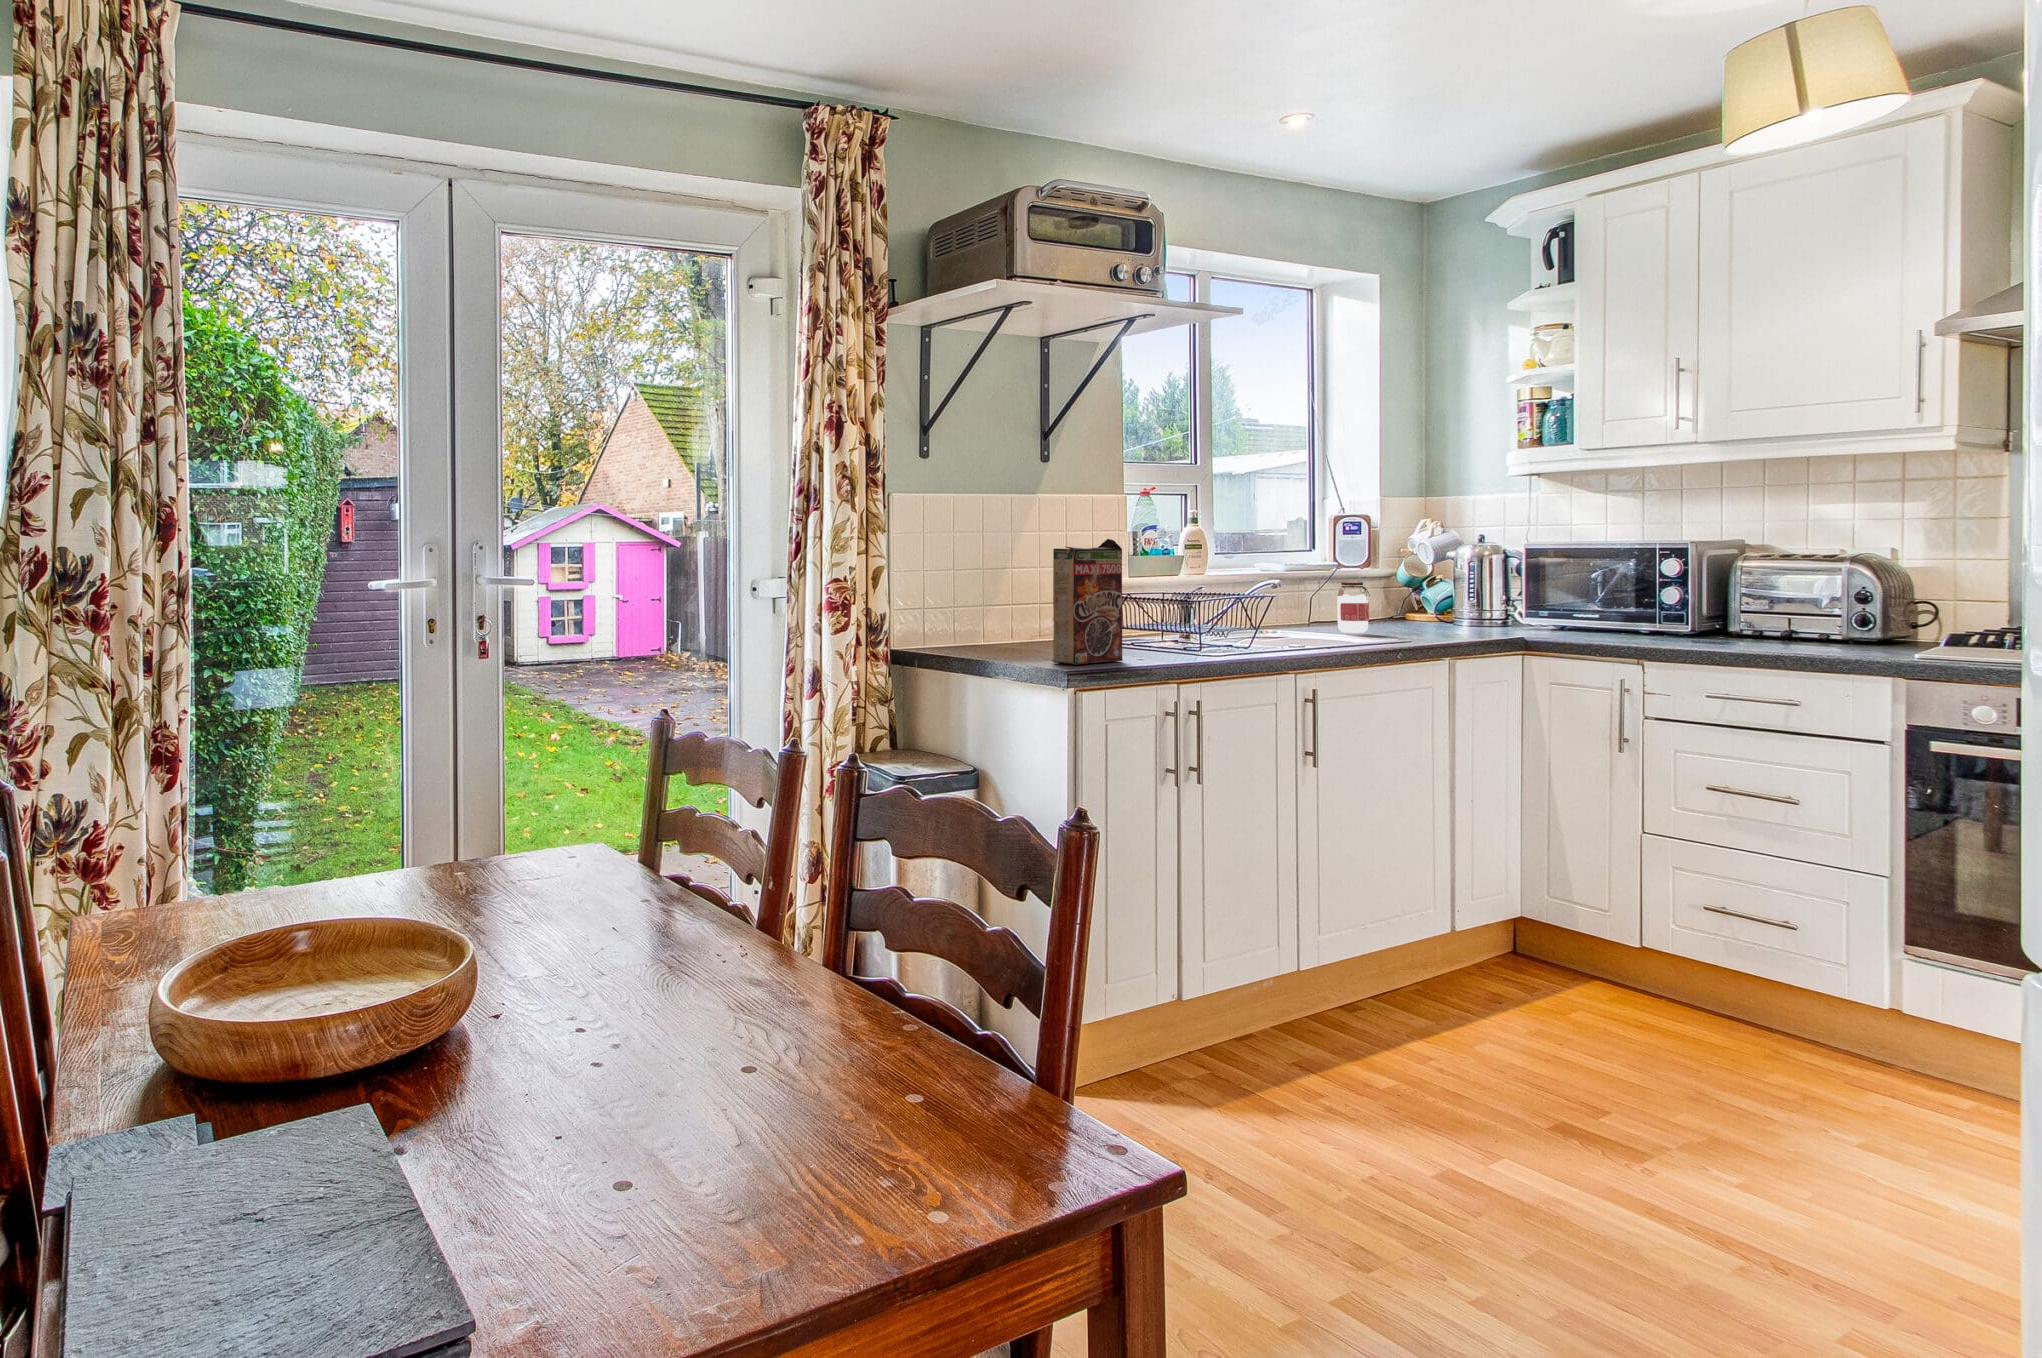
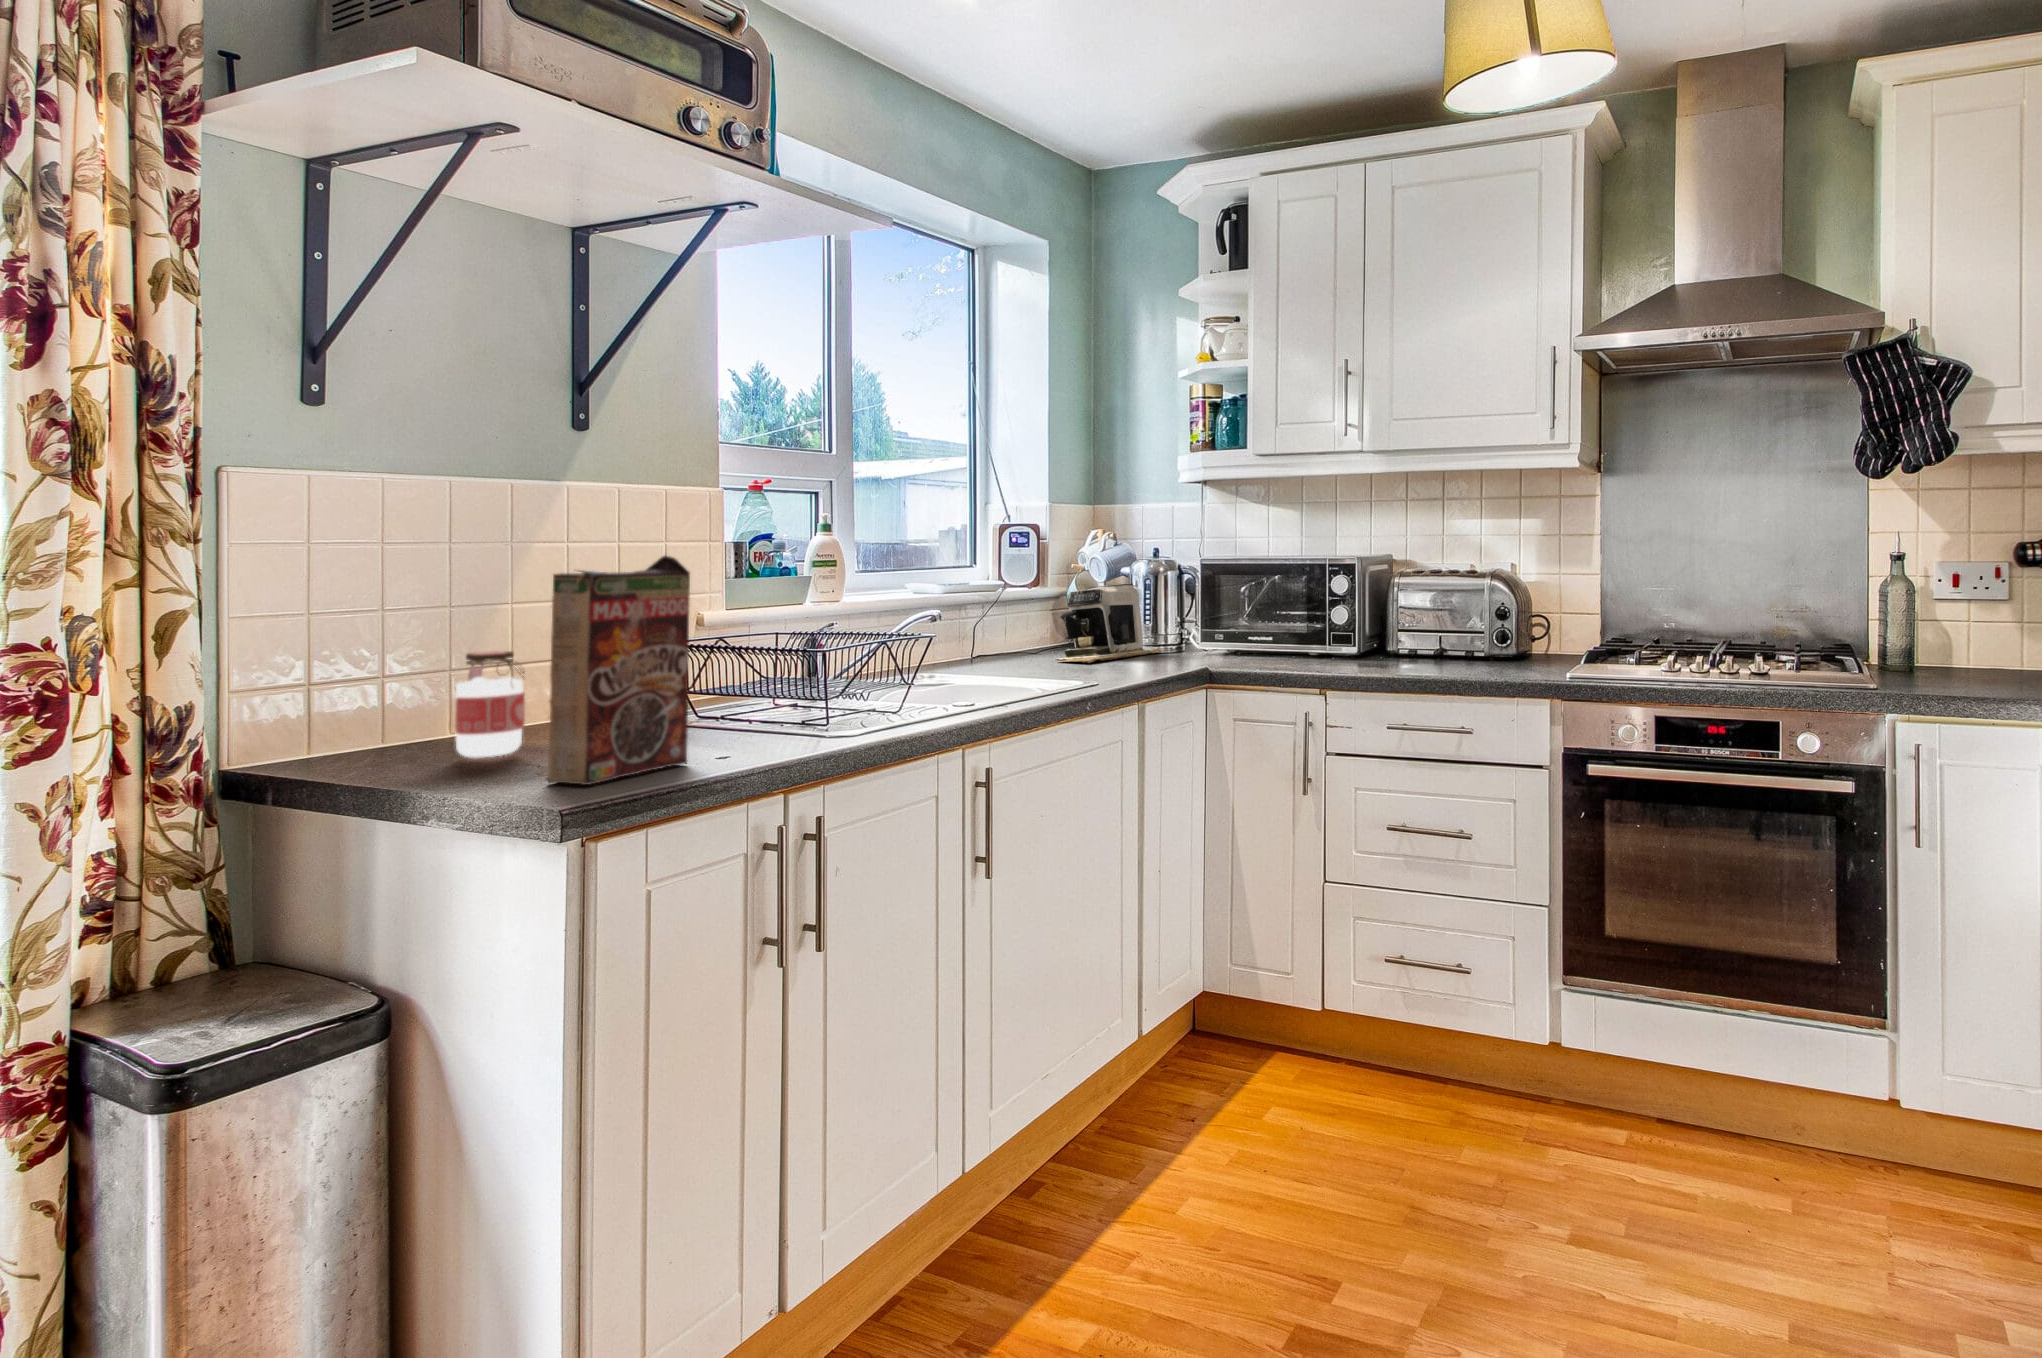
coffee maker: none [1381,566,1490,630] -> present [1059,583,1163,663]
jar: present [1337,582,1370,633] -> present [455,651,525,758]

